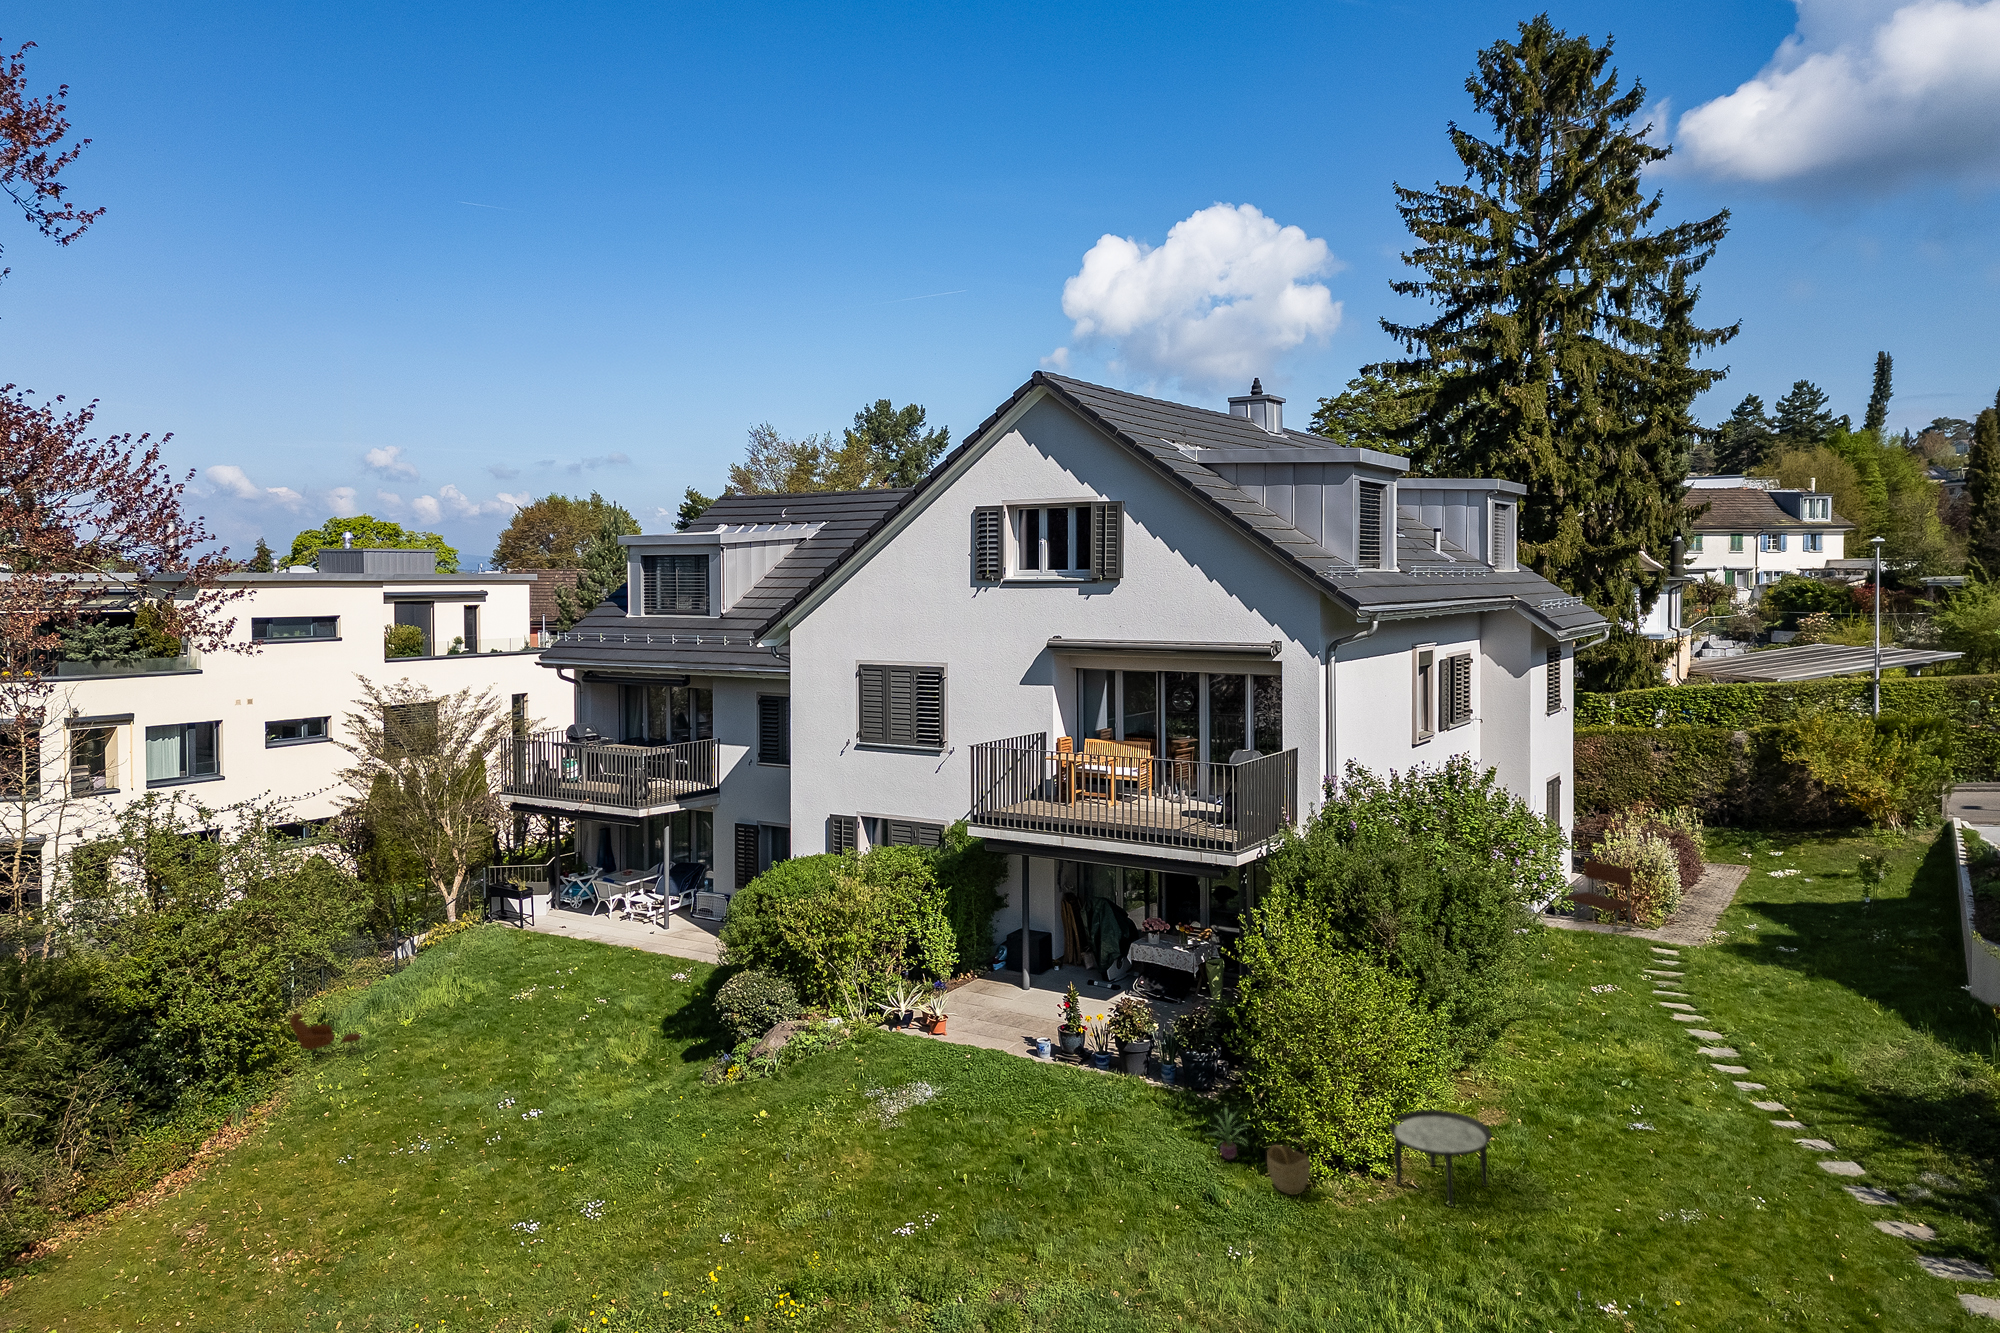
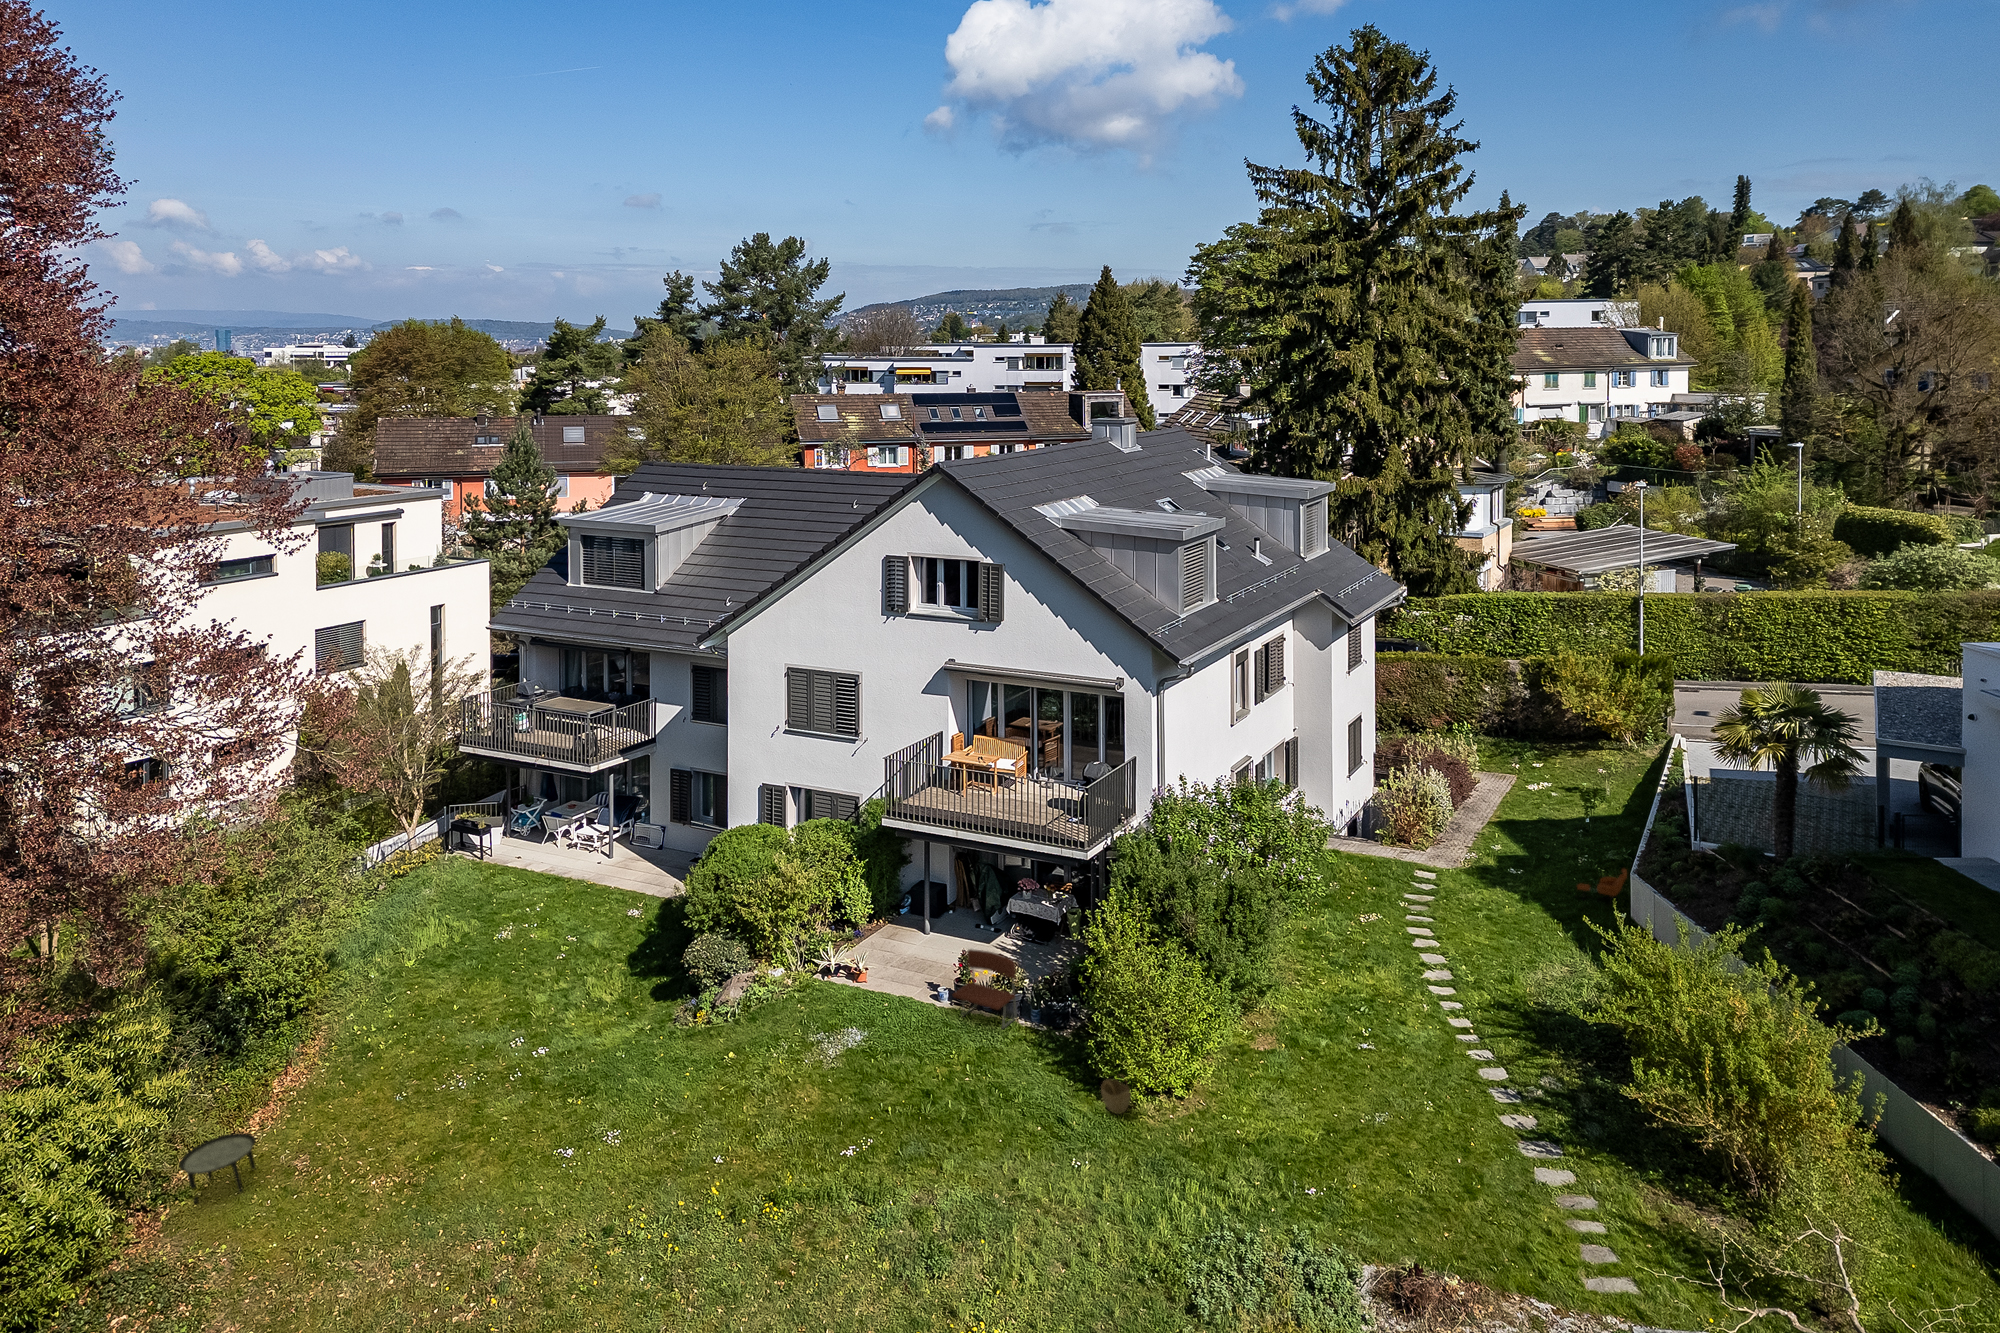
bench: present [1566,860,1632,933] -> present [953,949,1017,1029]
lounge chair: present [290,1013,361,1058] -> present [1577,869,1627,901]
decorative plant: present [1210,1109,1241,1159] -> none [1058,1050,1092,1086]
round table: present [1389,1110,1492,1207] -> present [179,1133,256,1203]

